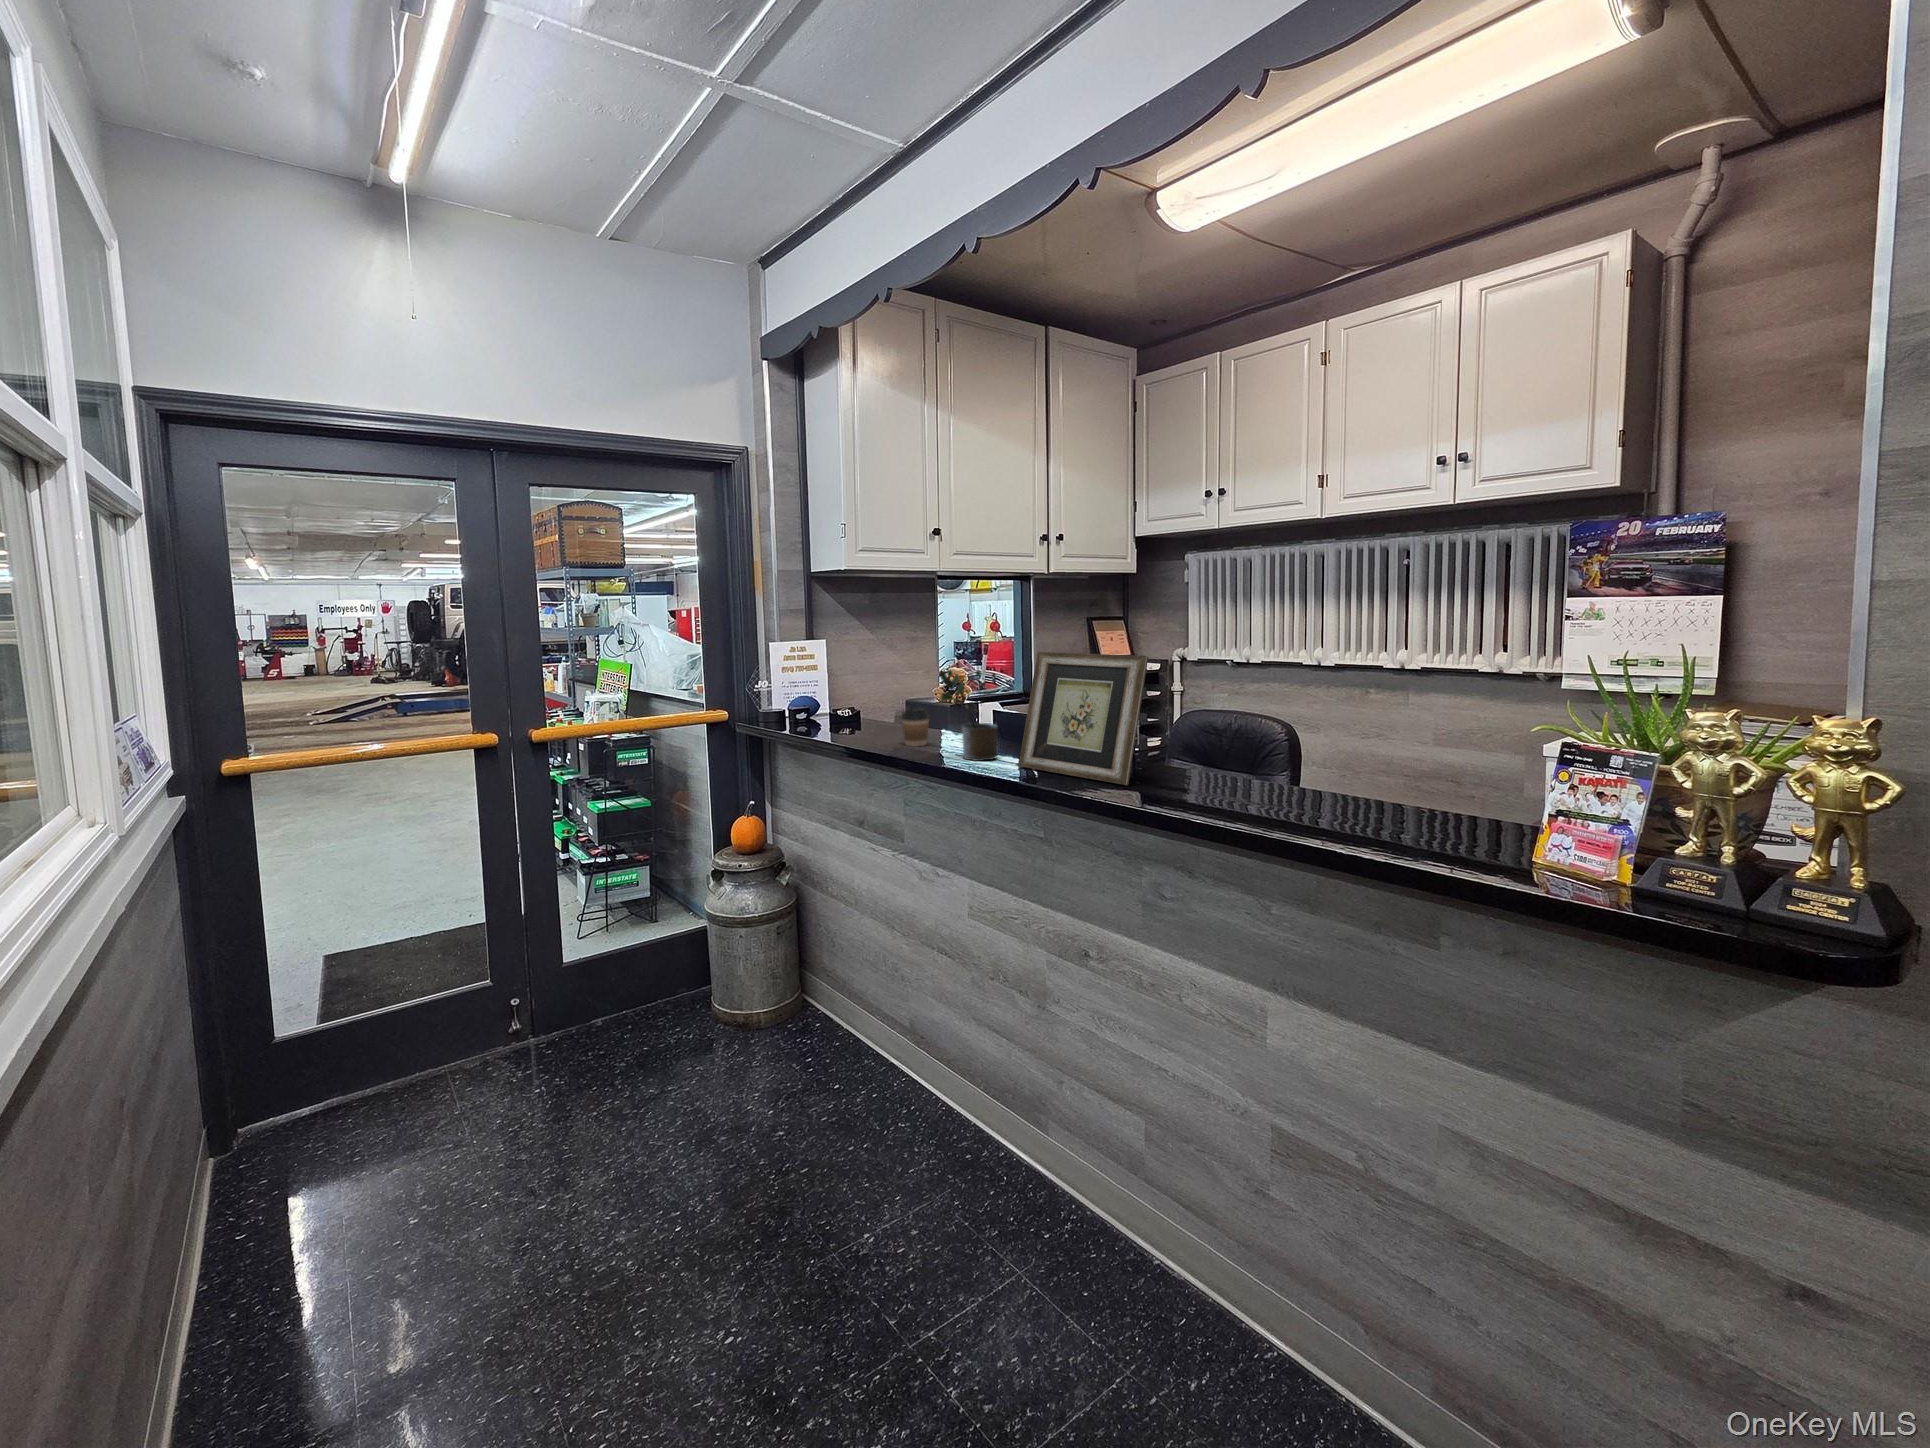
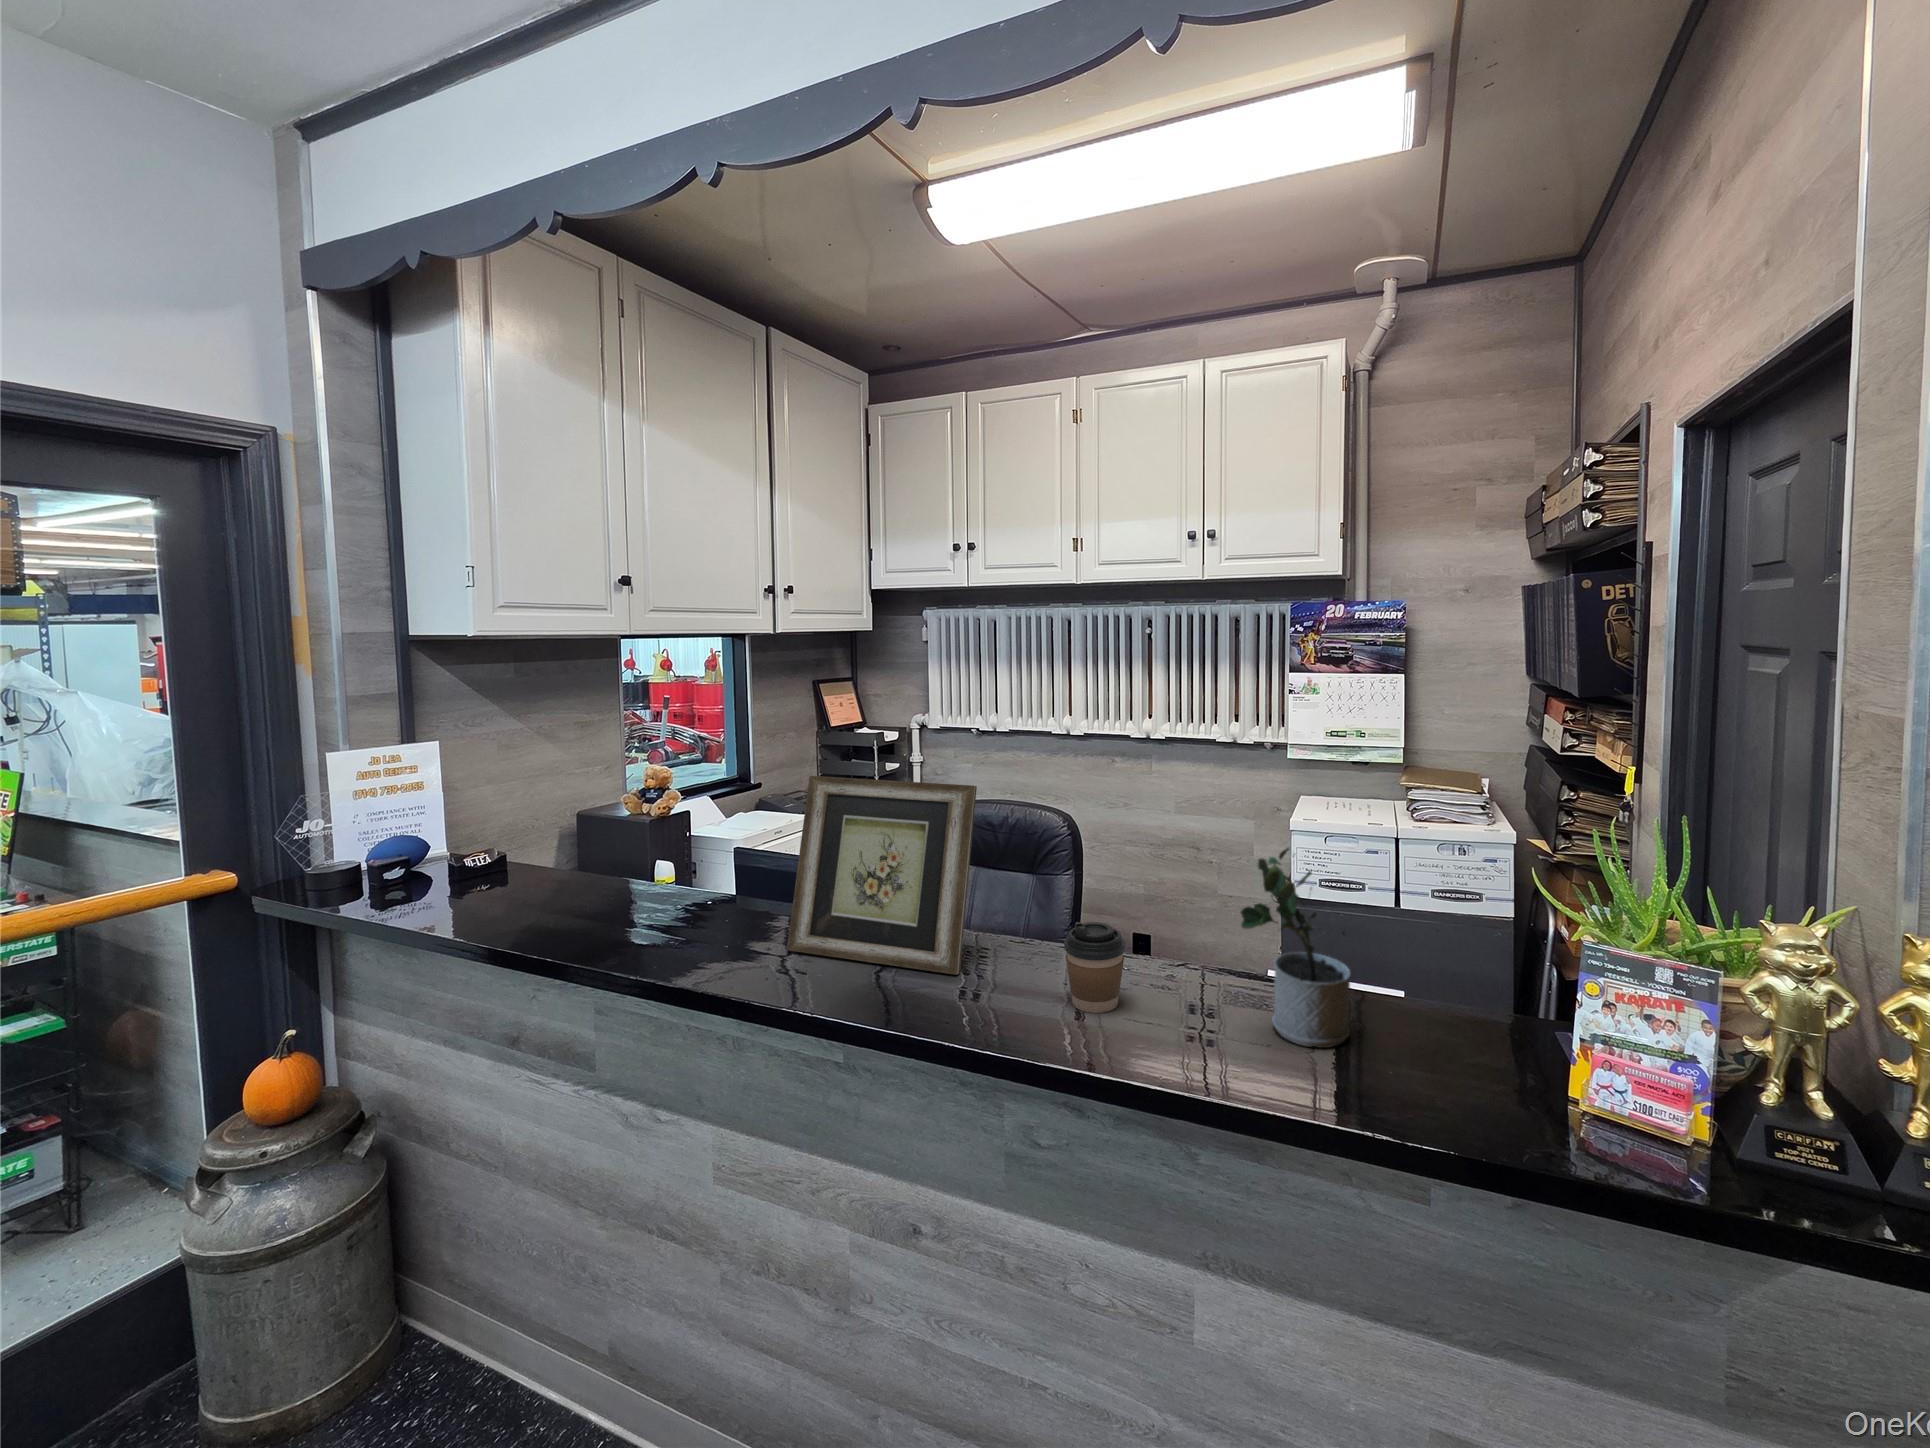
potted plant: present [939,670,998,761] -> present [1241,848,1351,1048]
coffee cup: present [901,706,930,746] -> present [1064,922,1126,1013]

